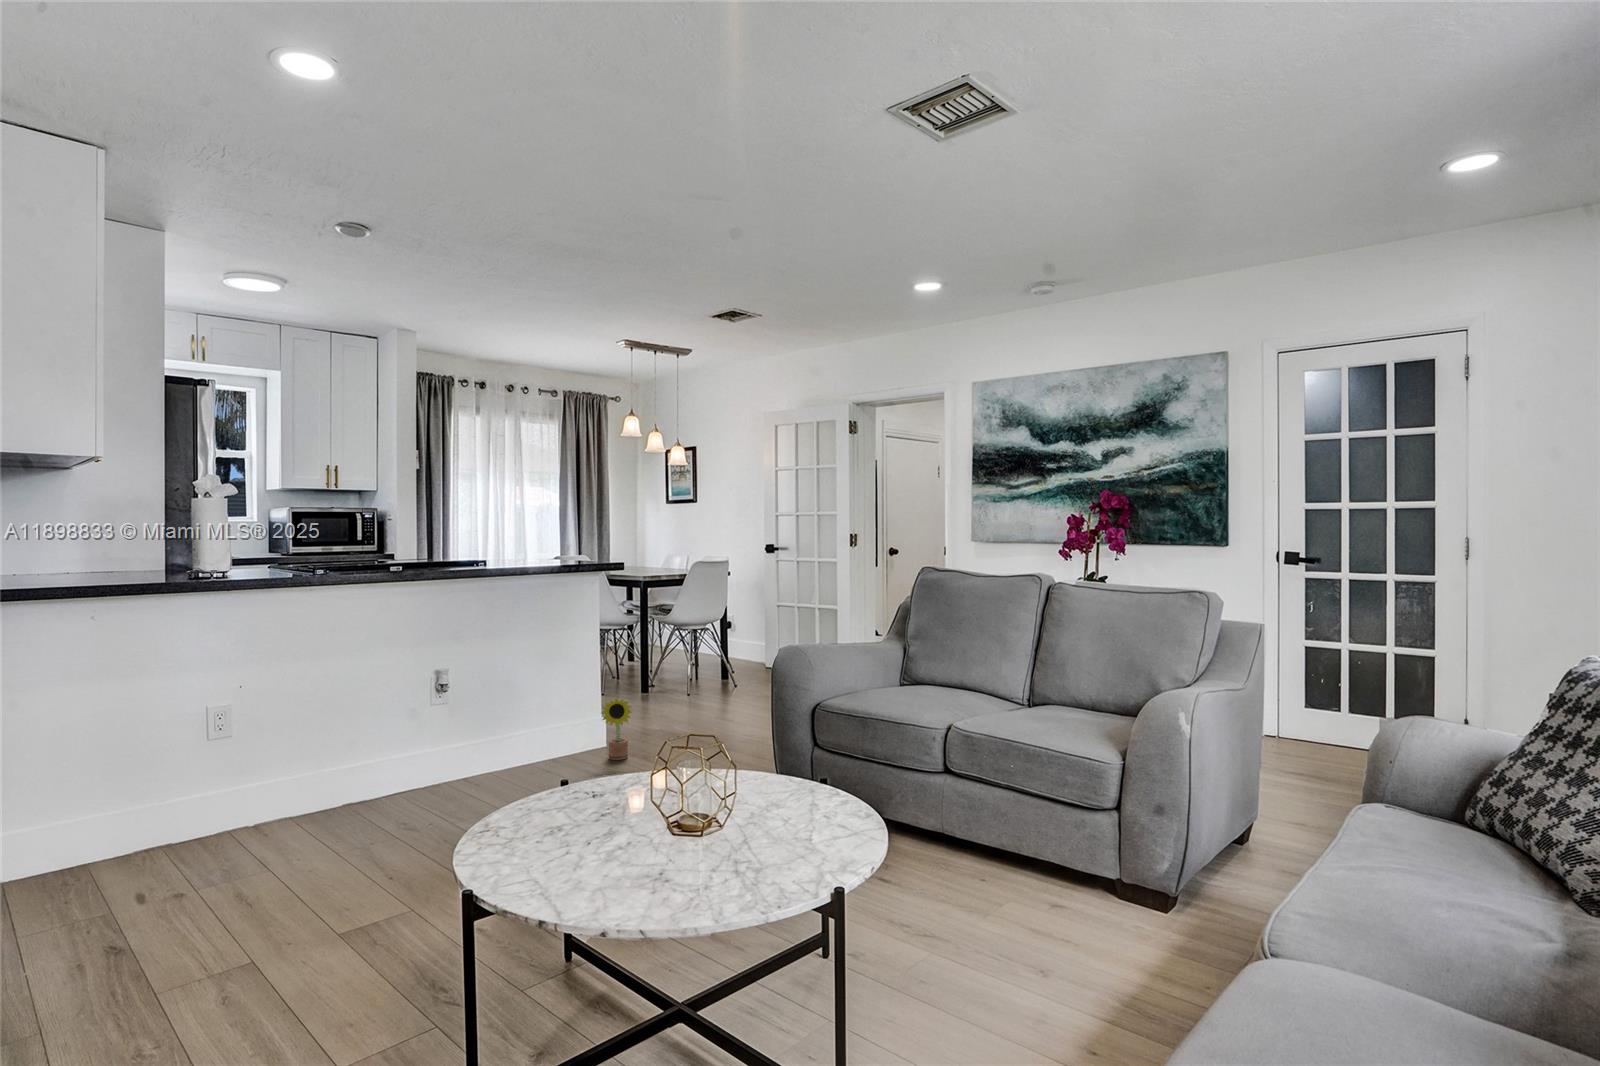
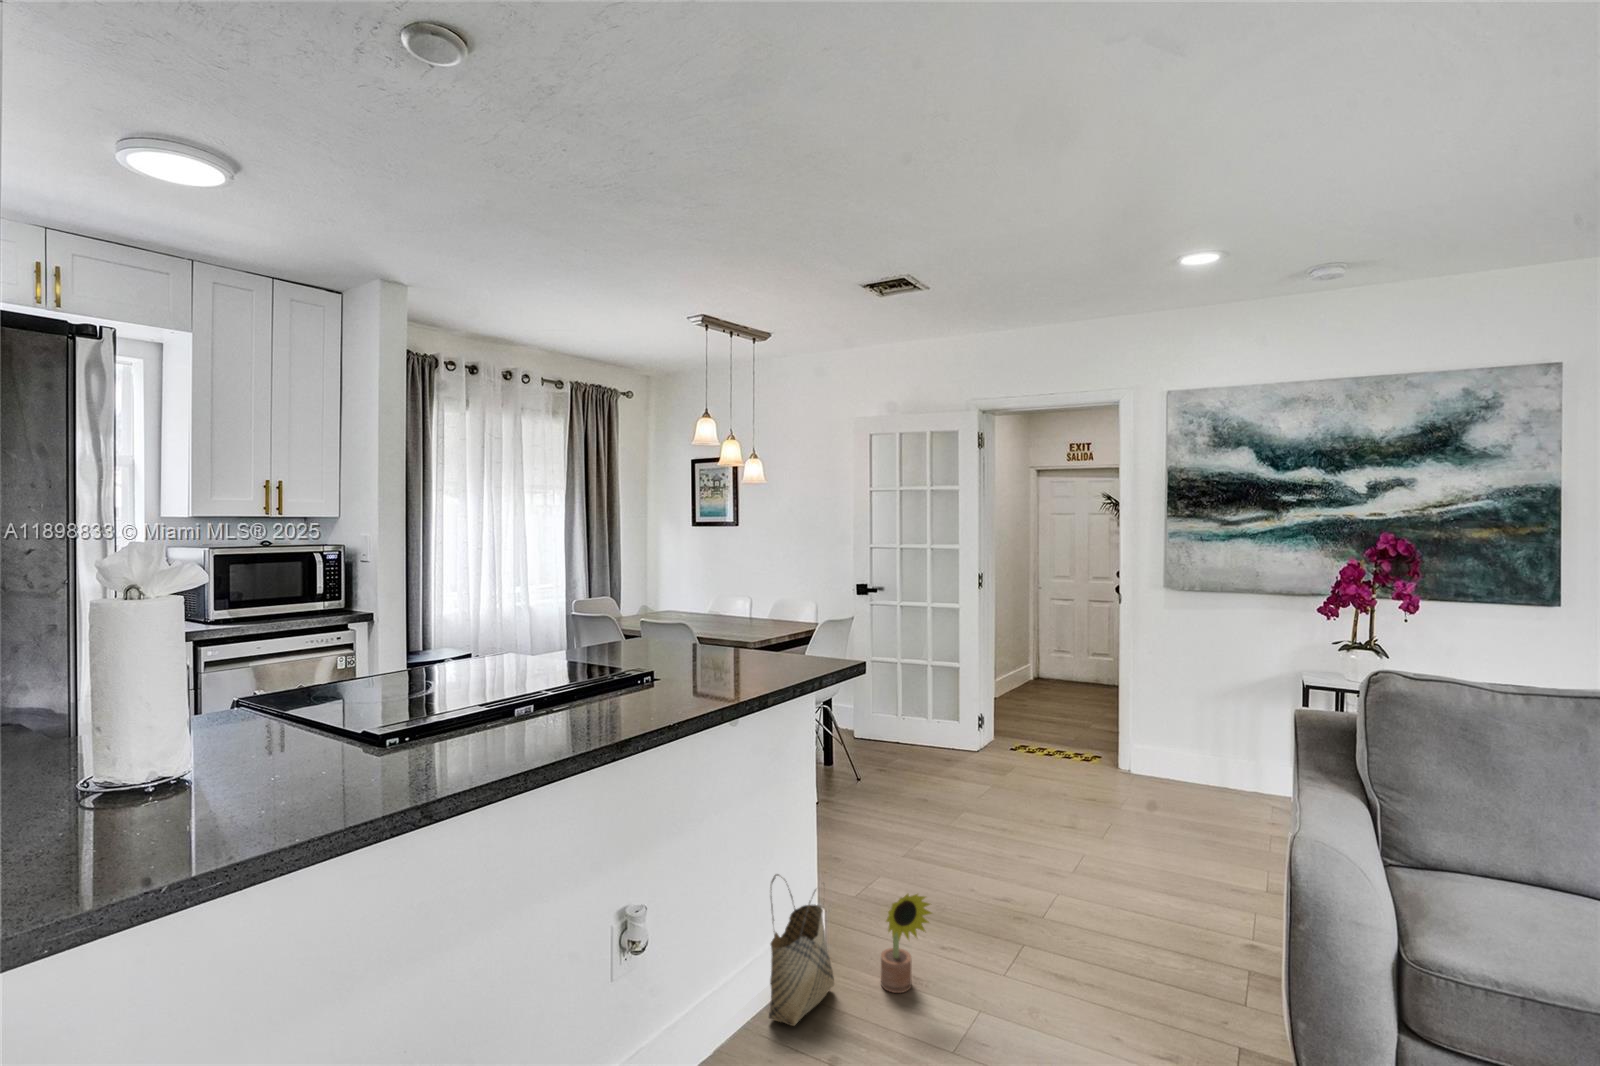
woven basket: none [529,686,581,764] -> present [769,874,834,1026]

